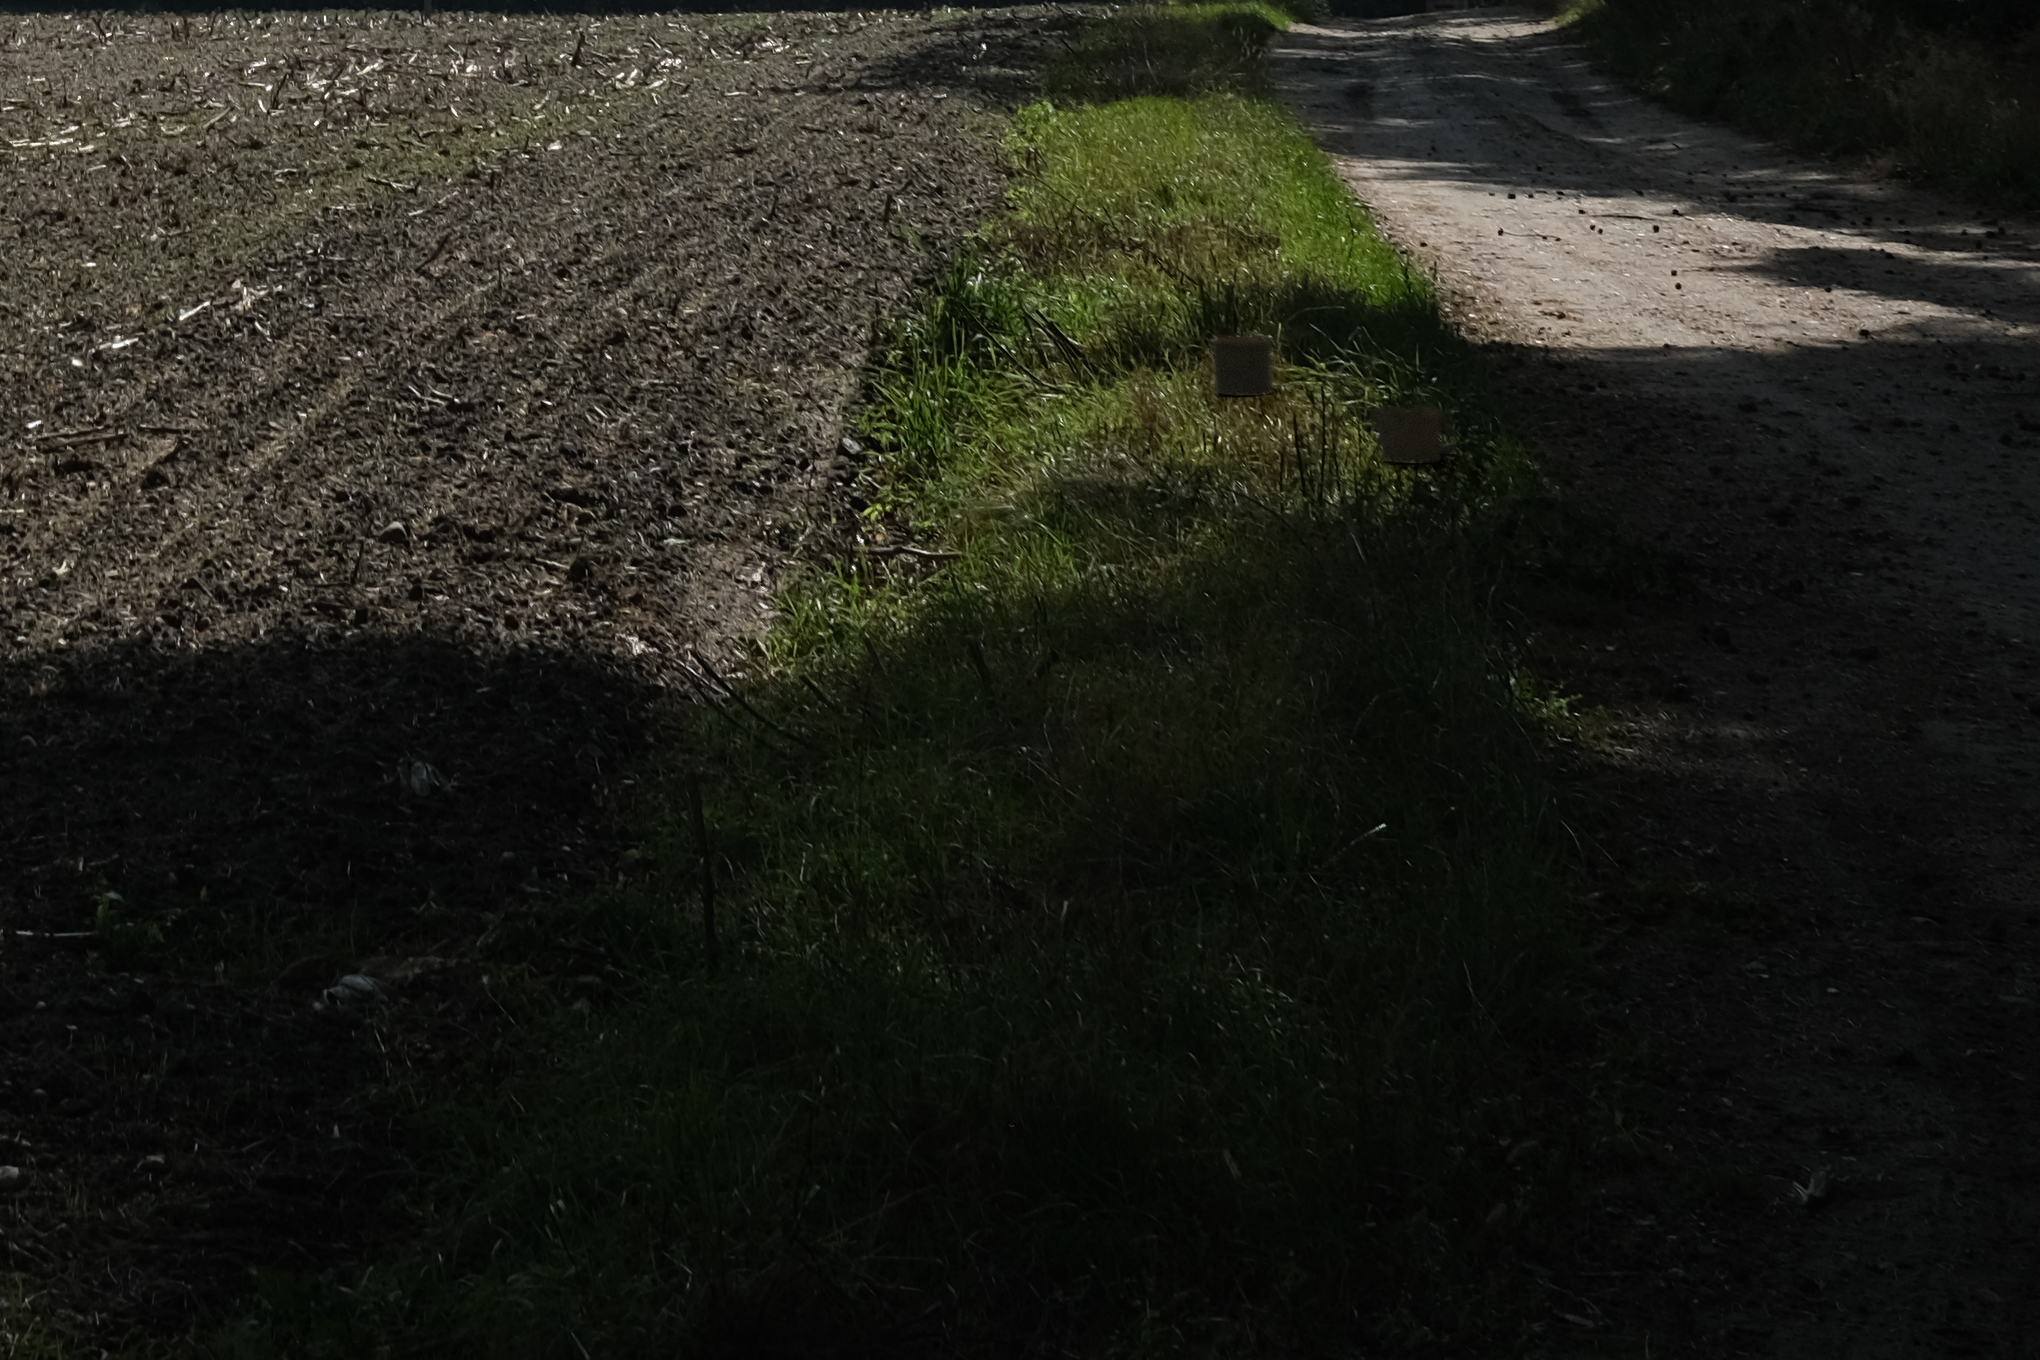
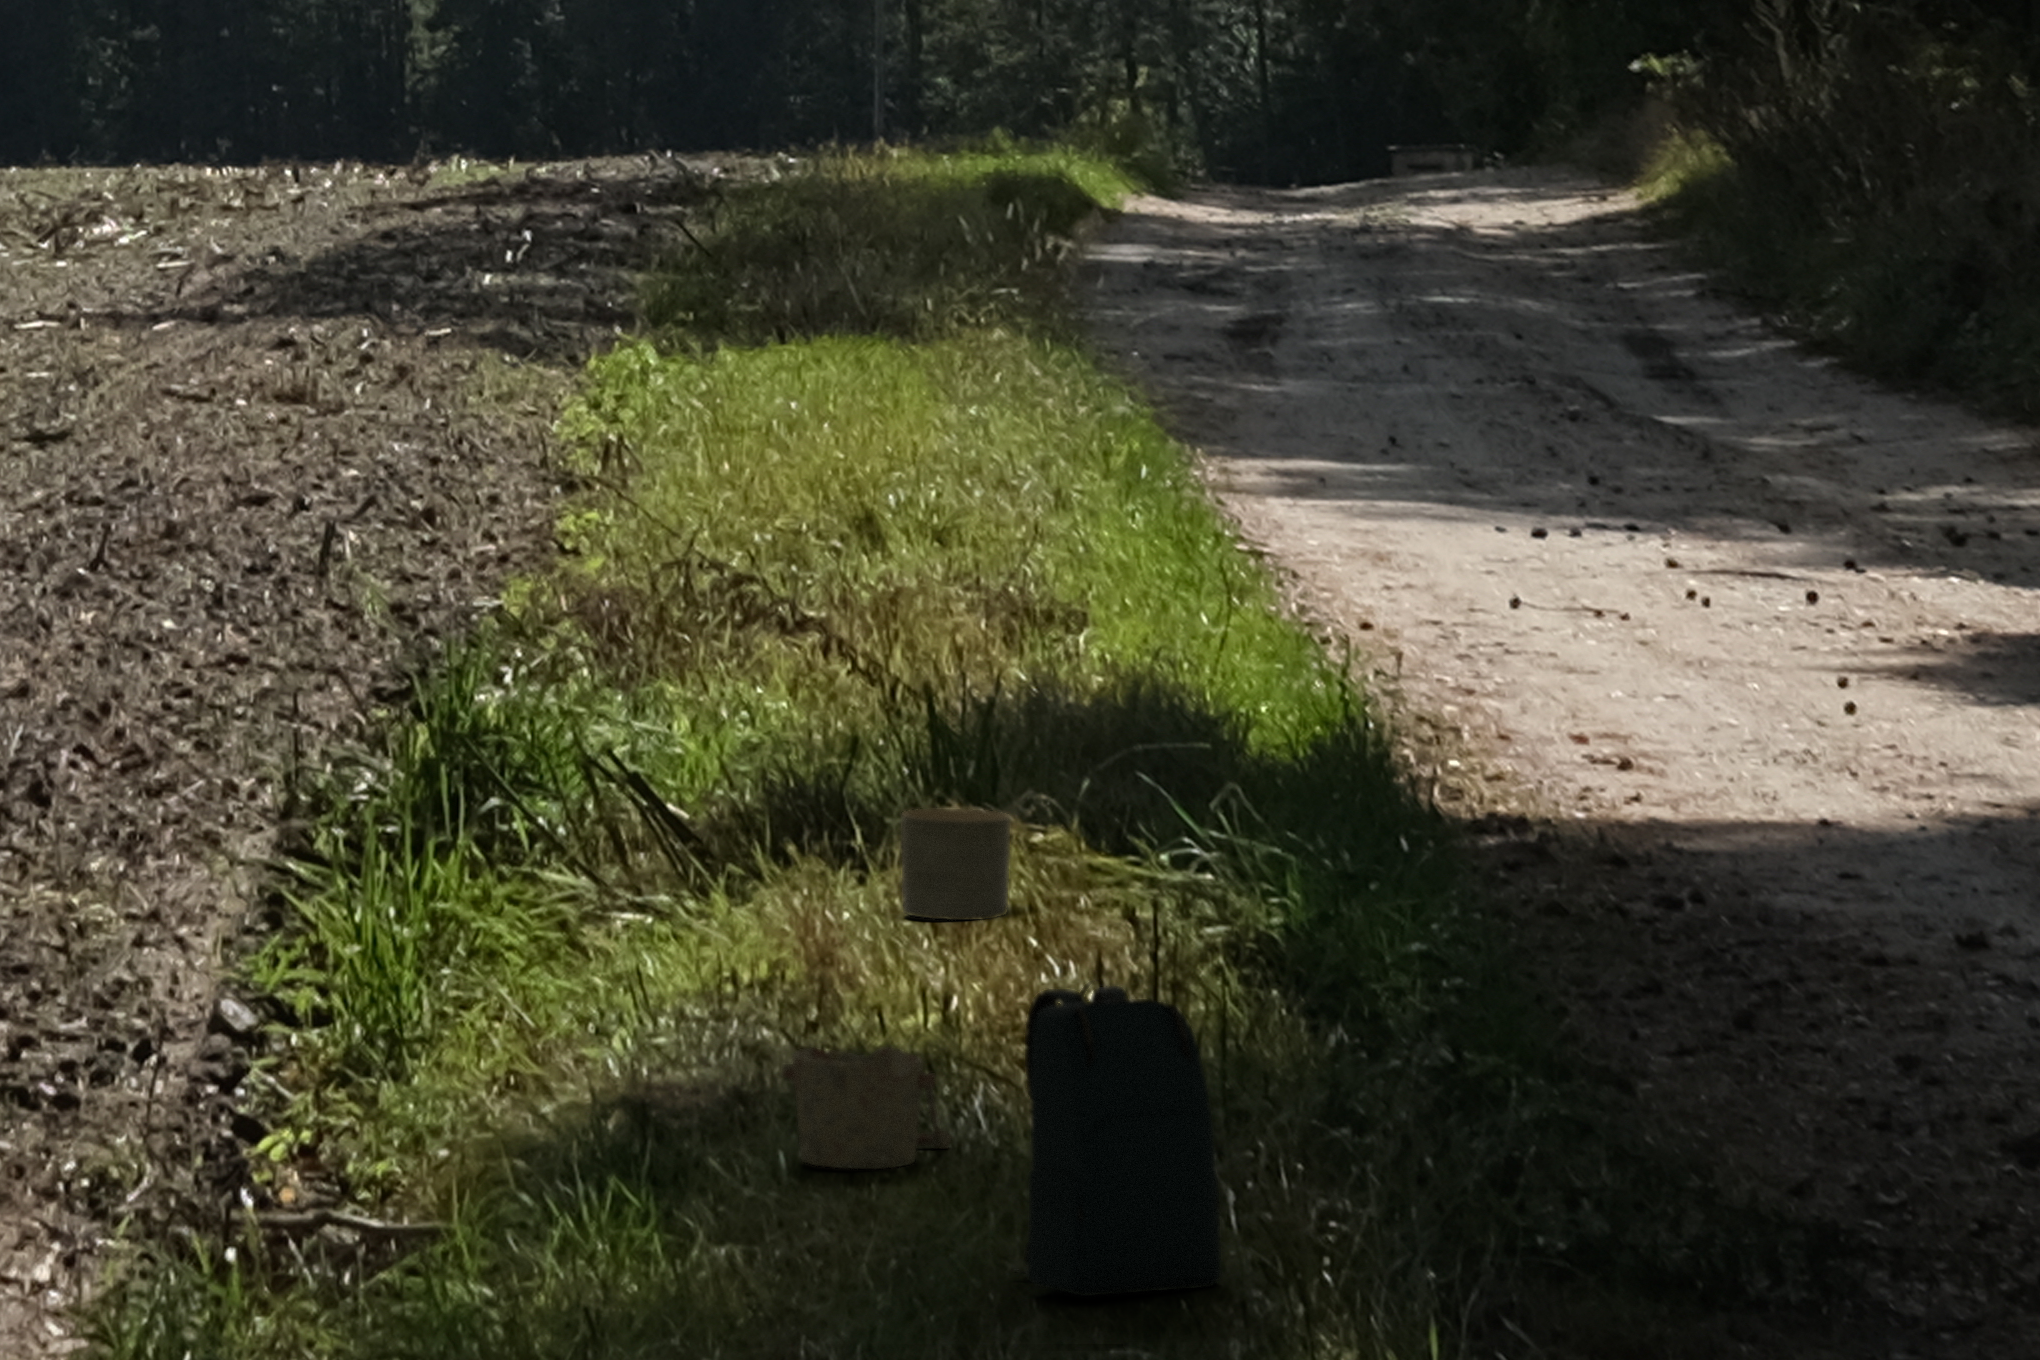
bucket: present [1370,404,1457,464] -> present [782,1047,950,1169]
backpack: none [1246,424,1357,588] -> present [1015,980,1222,1296]

